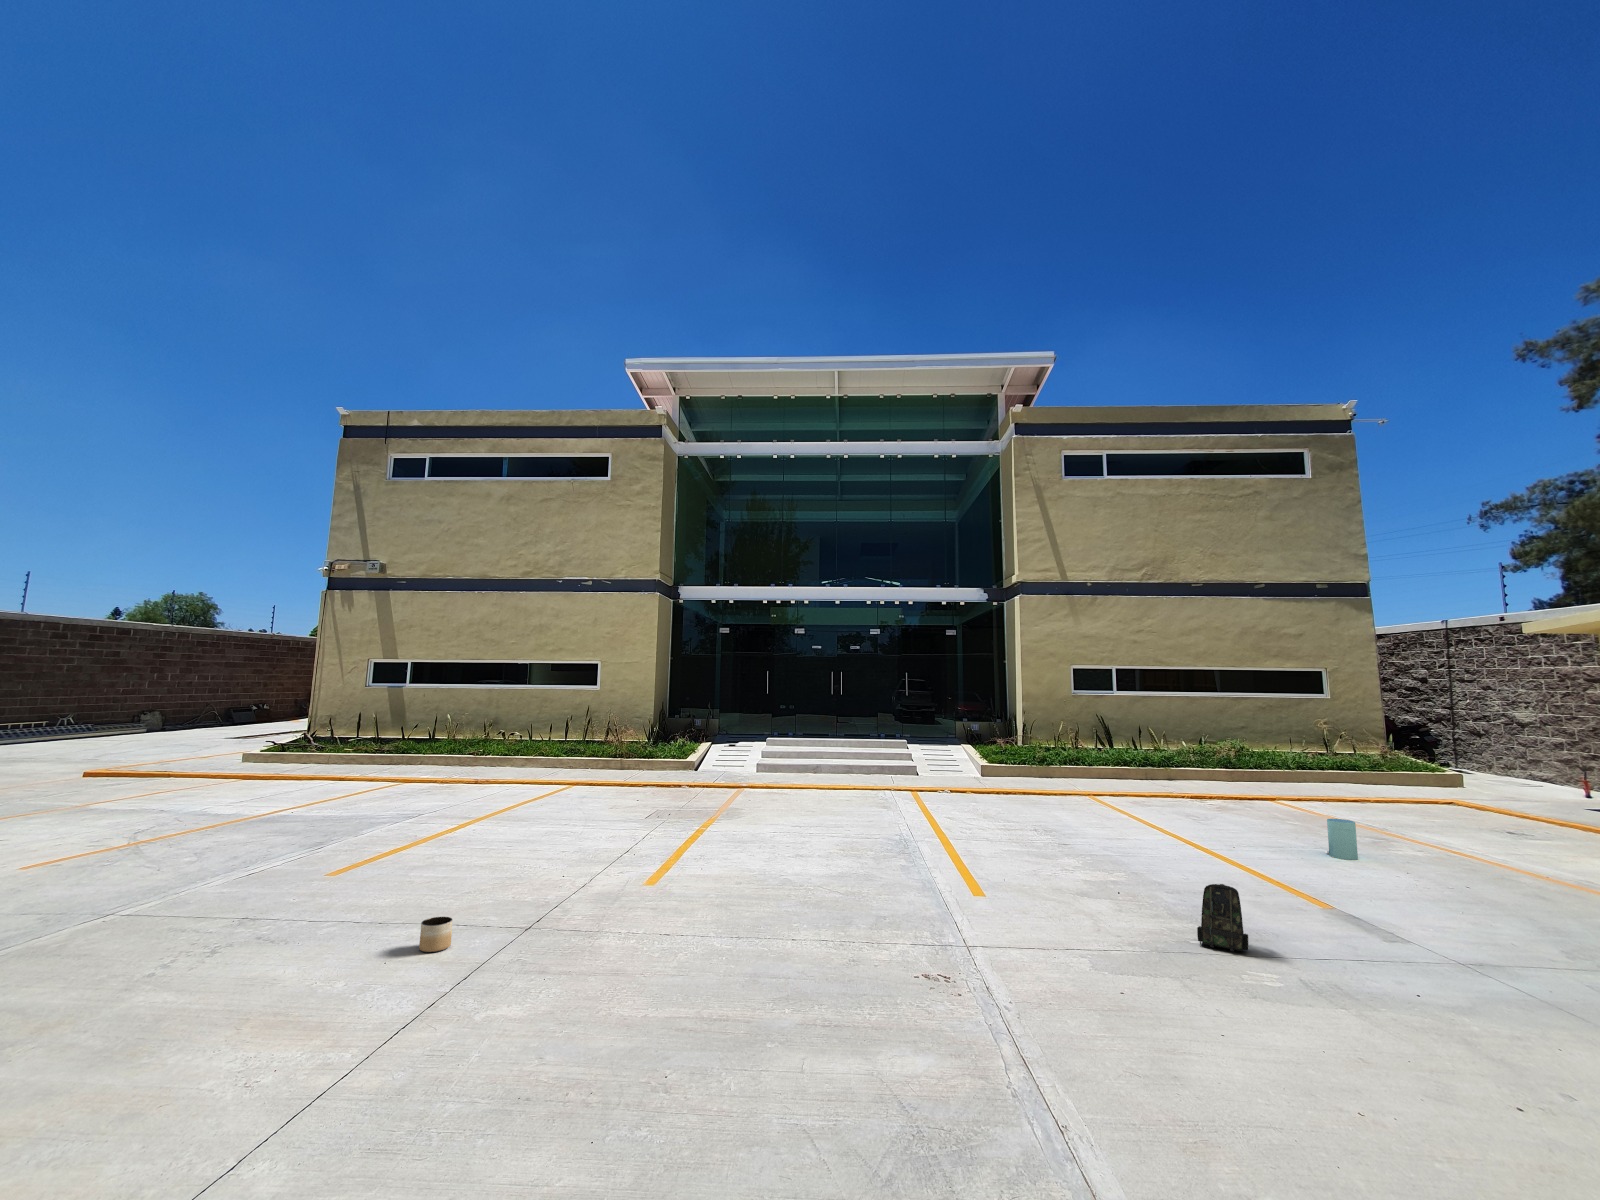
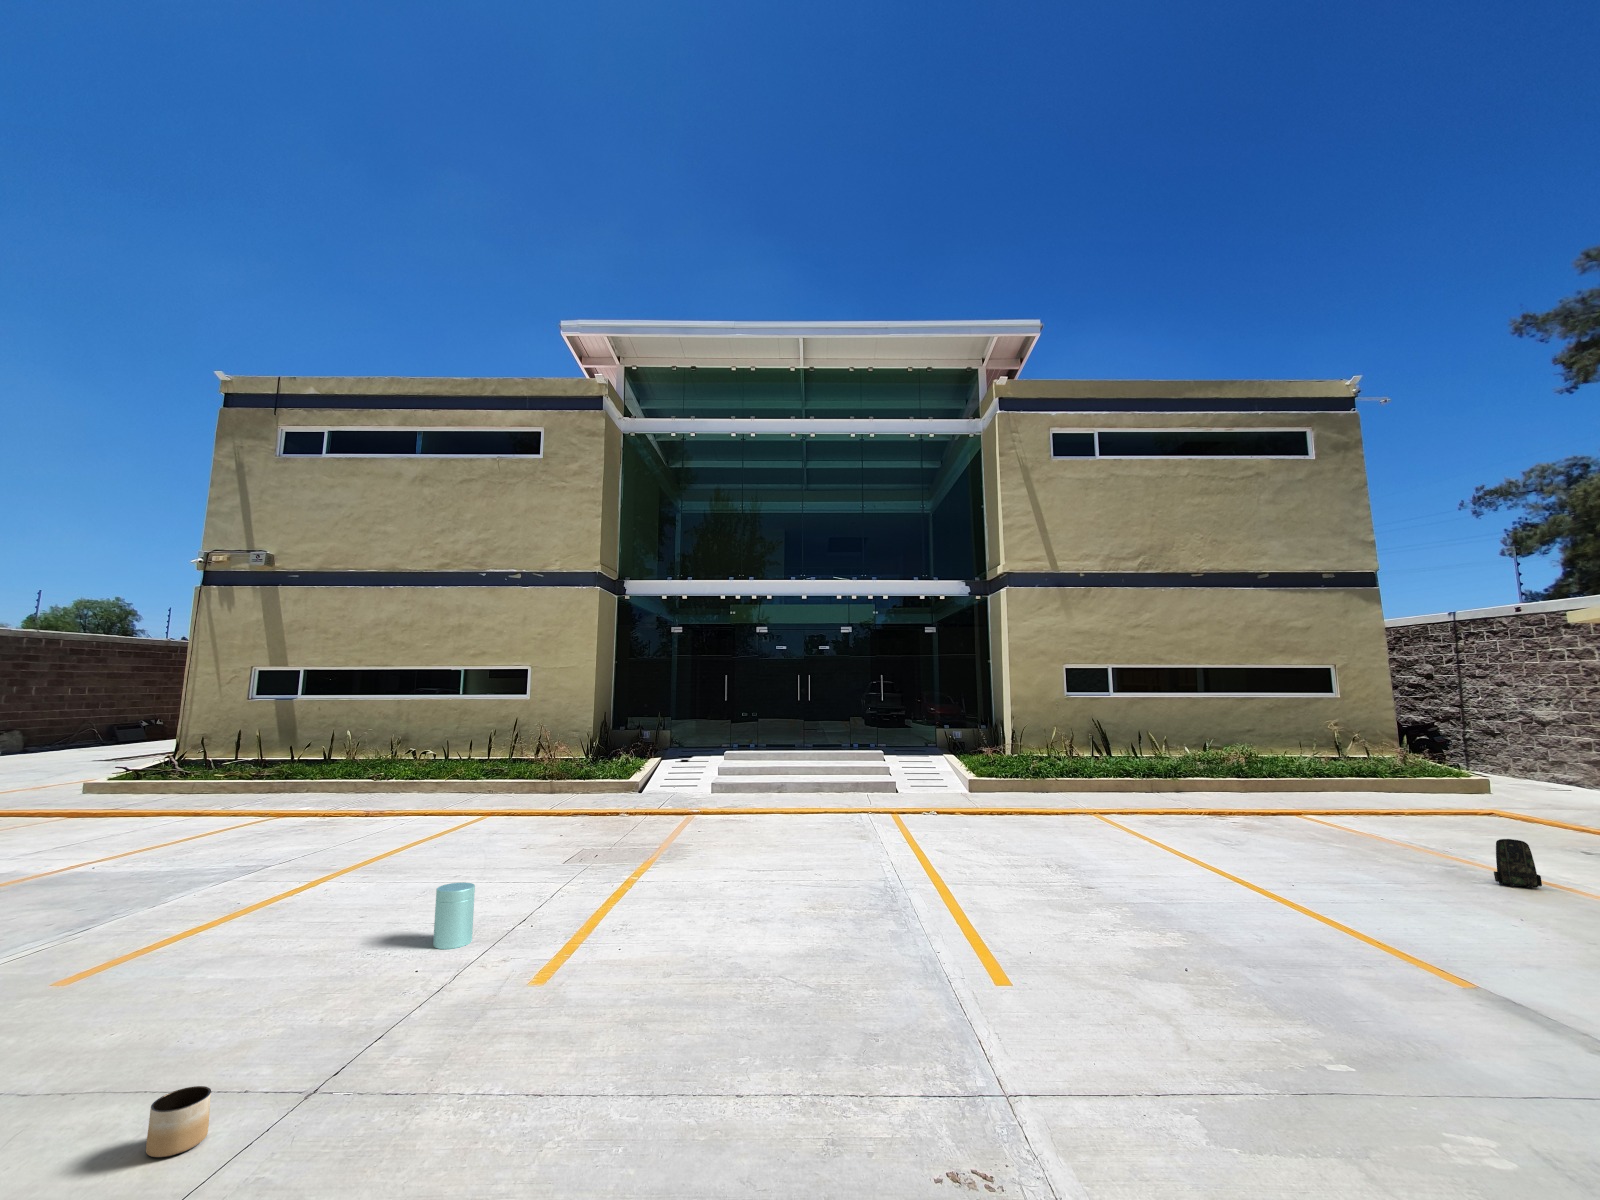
trash can: present [1327,819,1358,860] -> present [433,882,475,949]
backpack: present [1197,884,1248,951] -> present [1494,839,1542,888]

